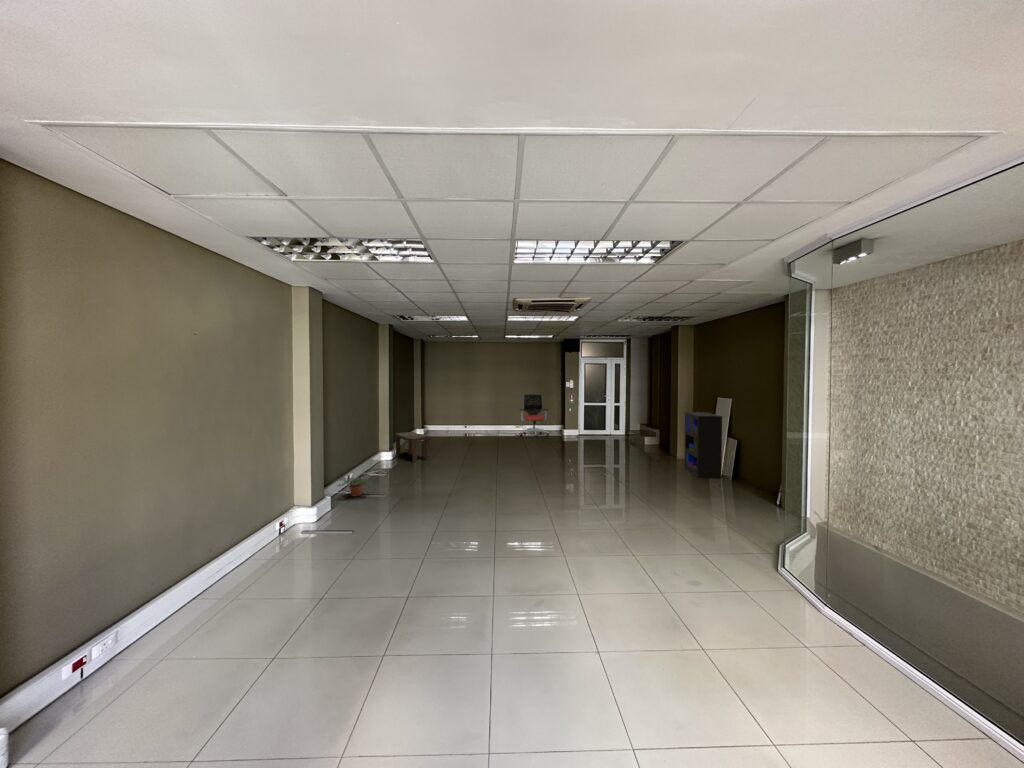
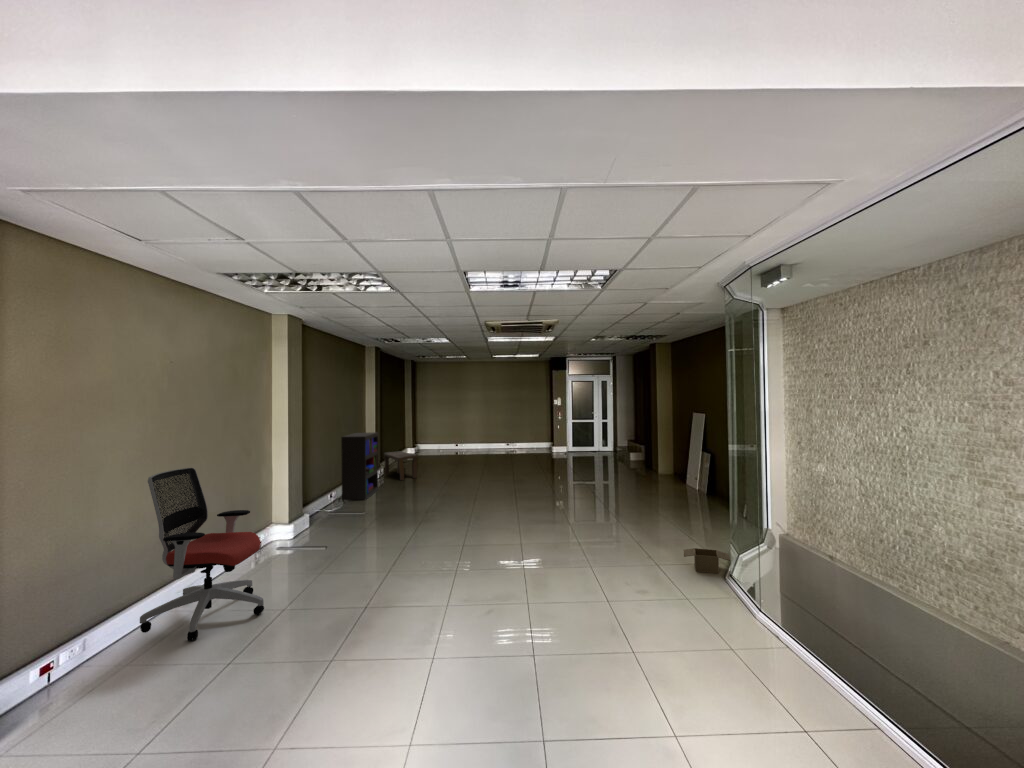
office chair: present [520,394,549,437] -> present [140,468,264,641]
bookshelf: present [684,412,722,478] -> present [341,432,378,500]
potted plant: present [338,478,371,496] -> none [319,494,356,514]
cardboard box: none [727,538,779,564] -> present [683,548,730,573]

